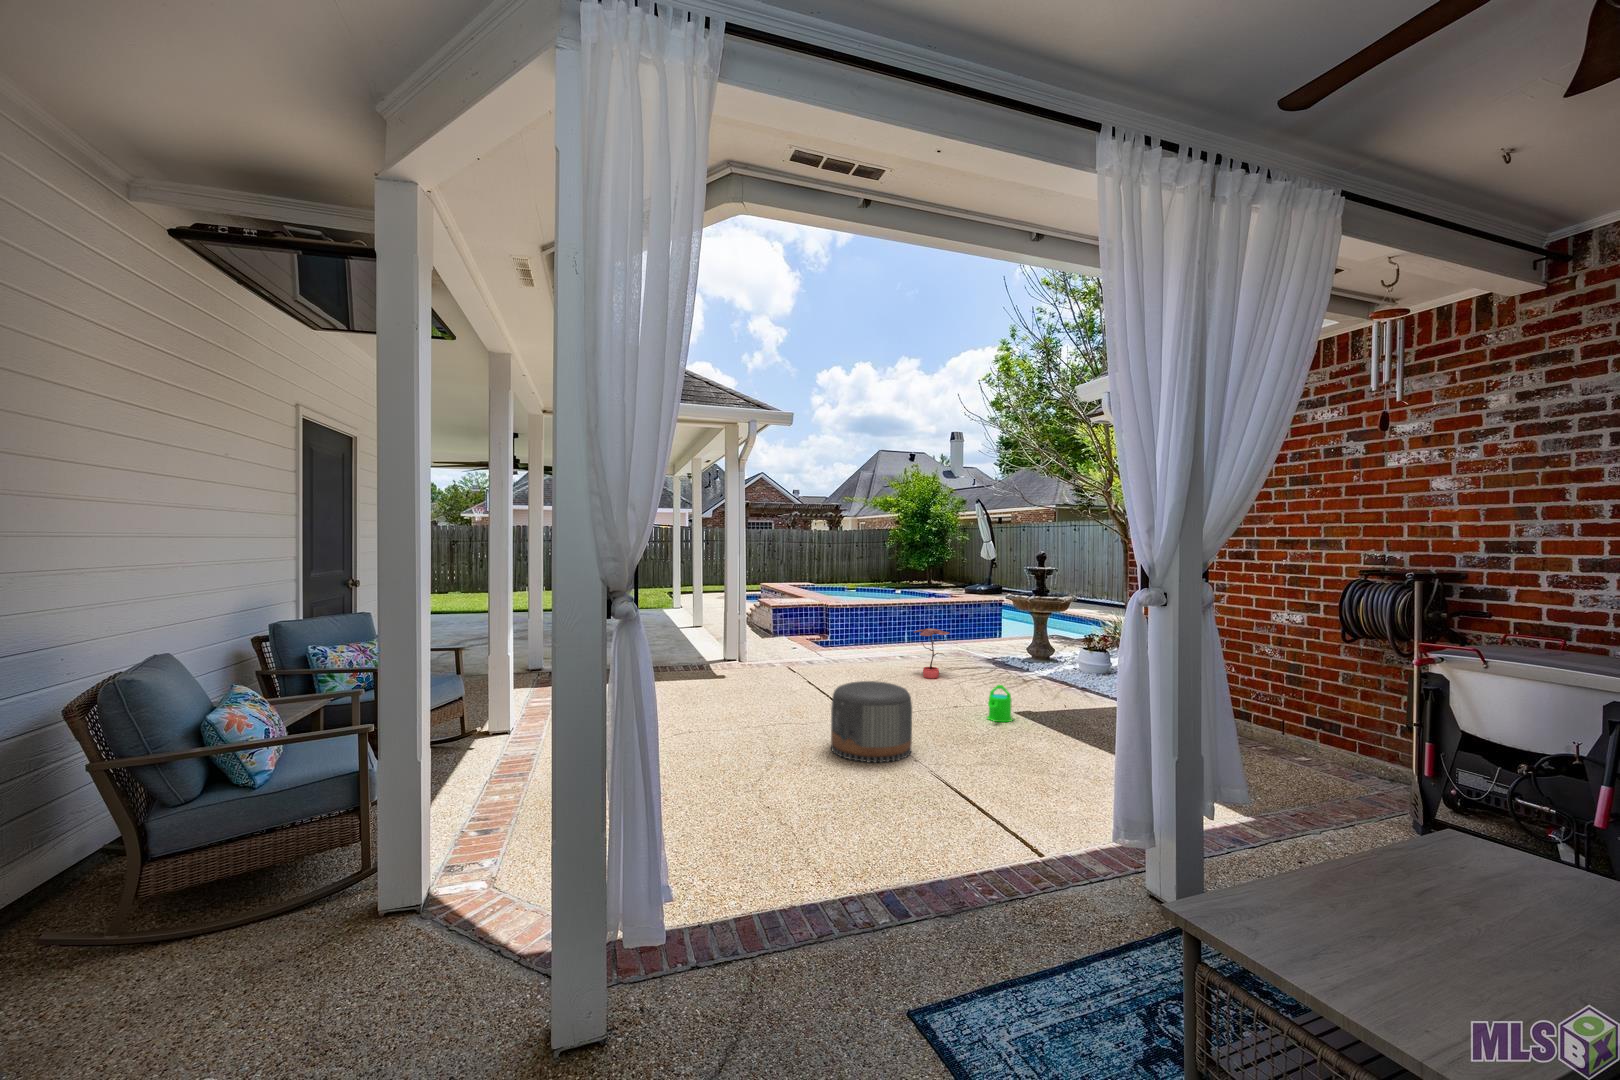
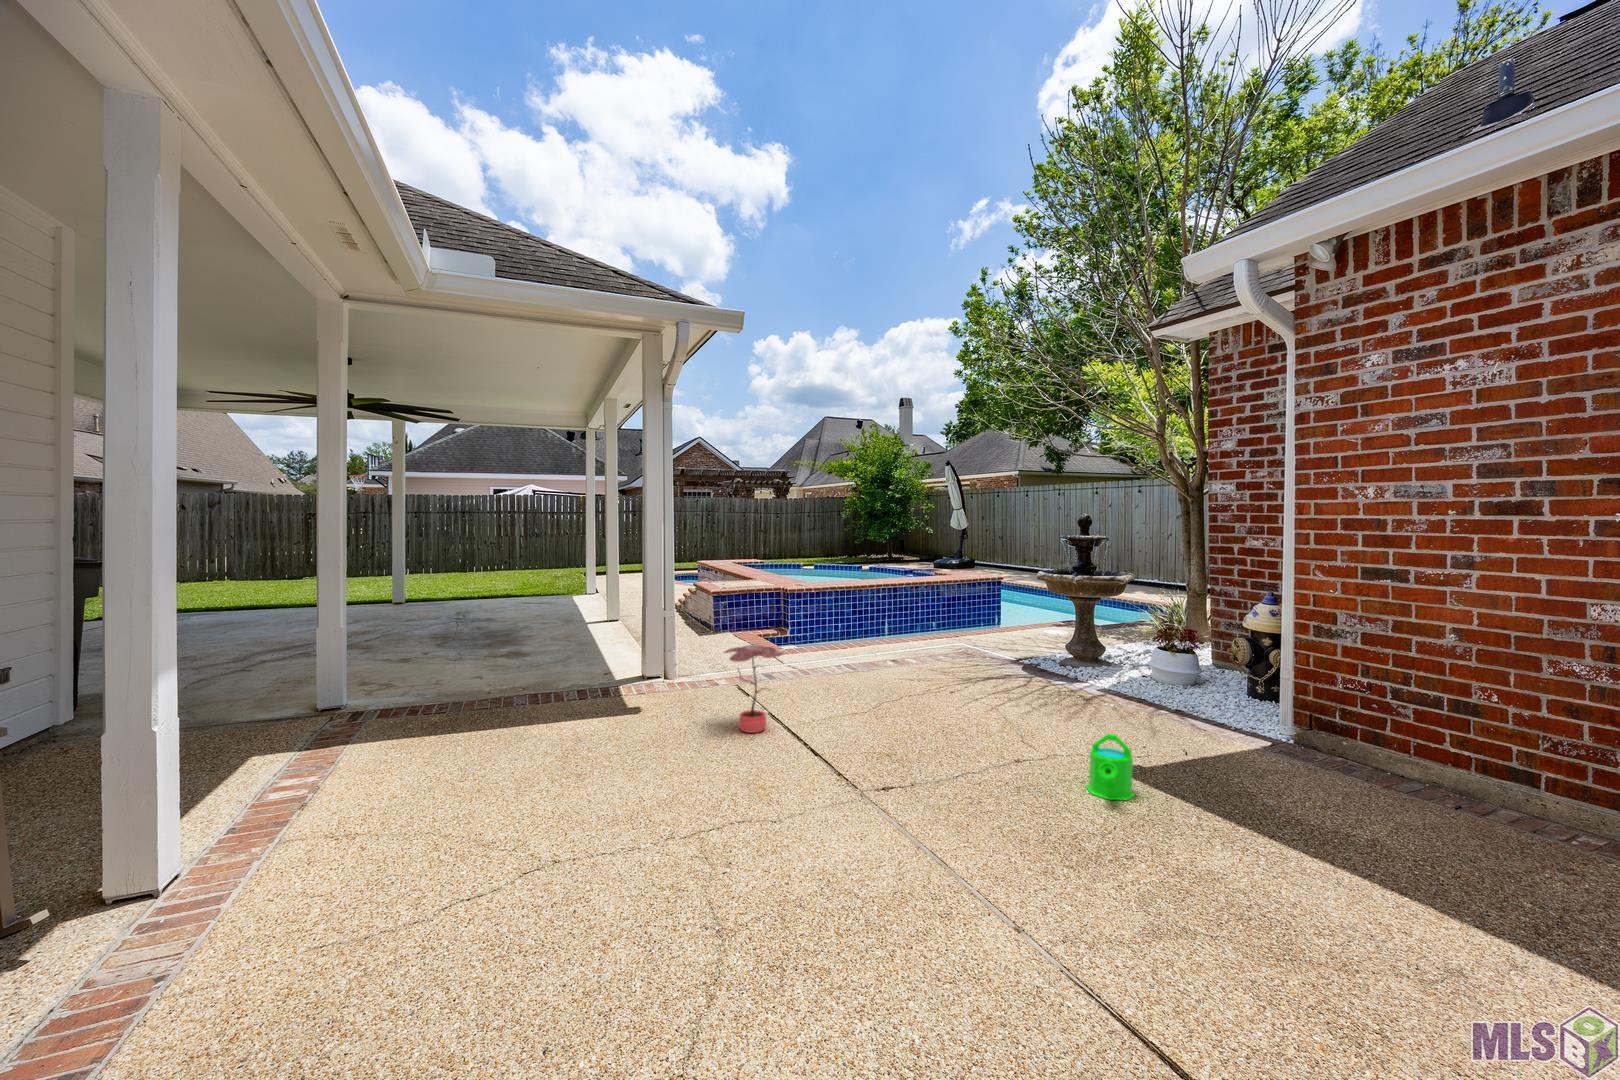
potted plant: present [914,628,950,679] -> present [725,645,782,733]
pouf: present [831,681,912,763] -> none [840,756,1009,956]

